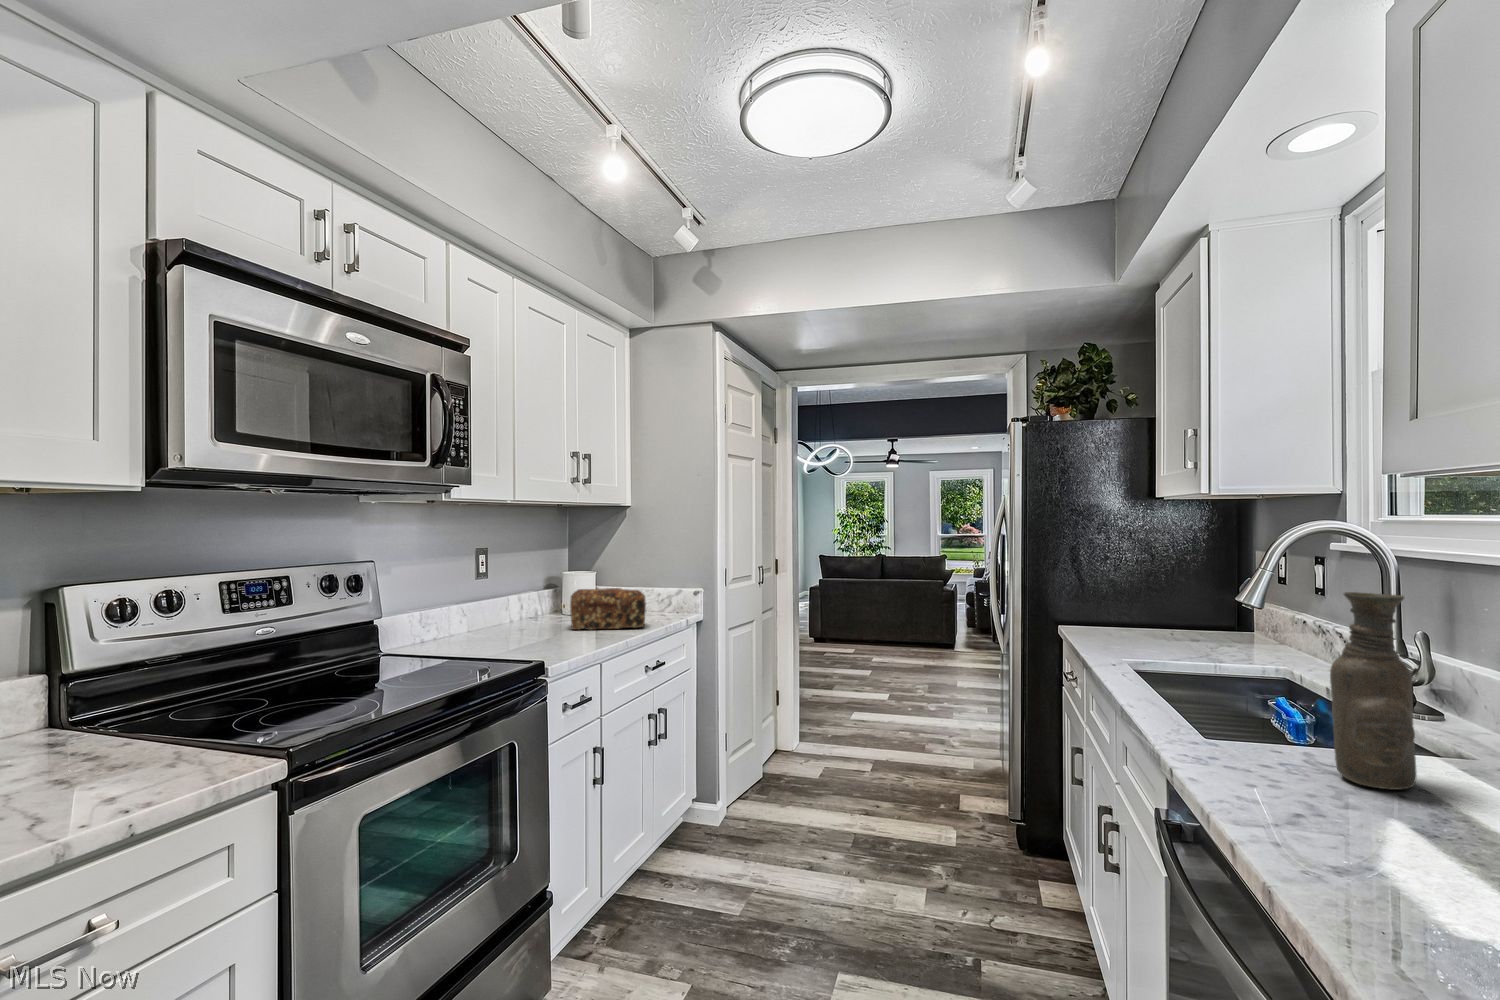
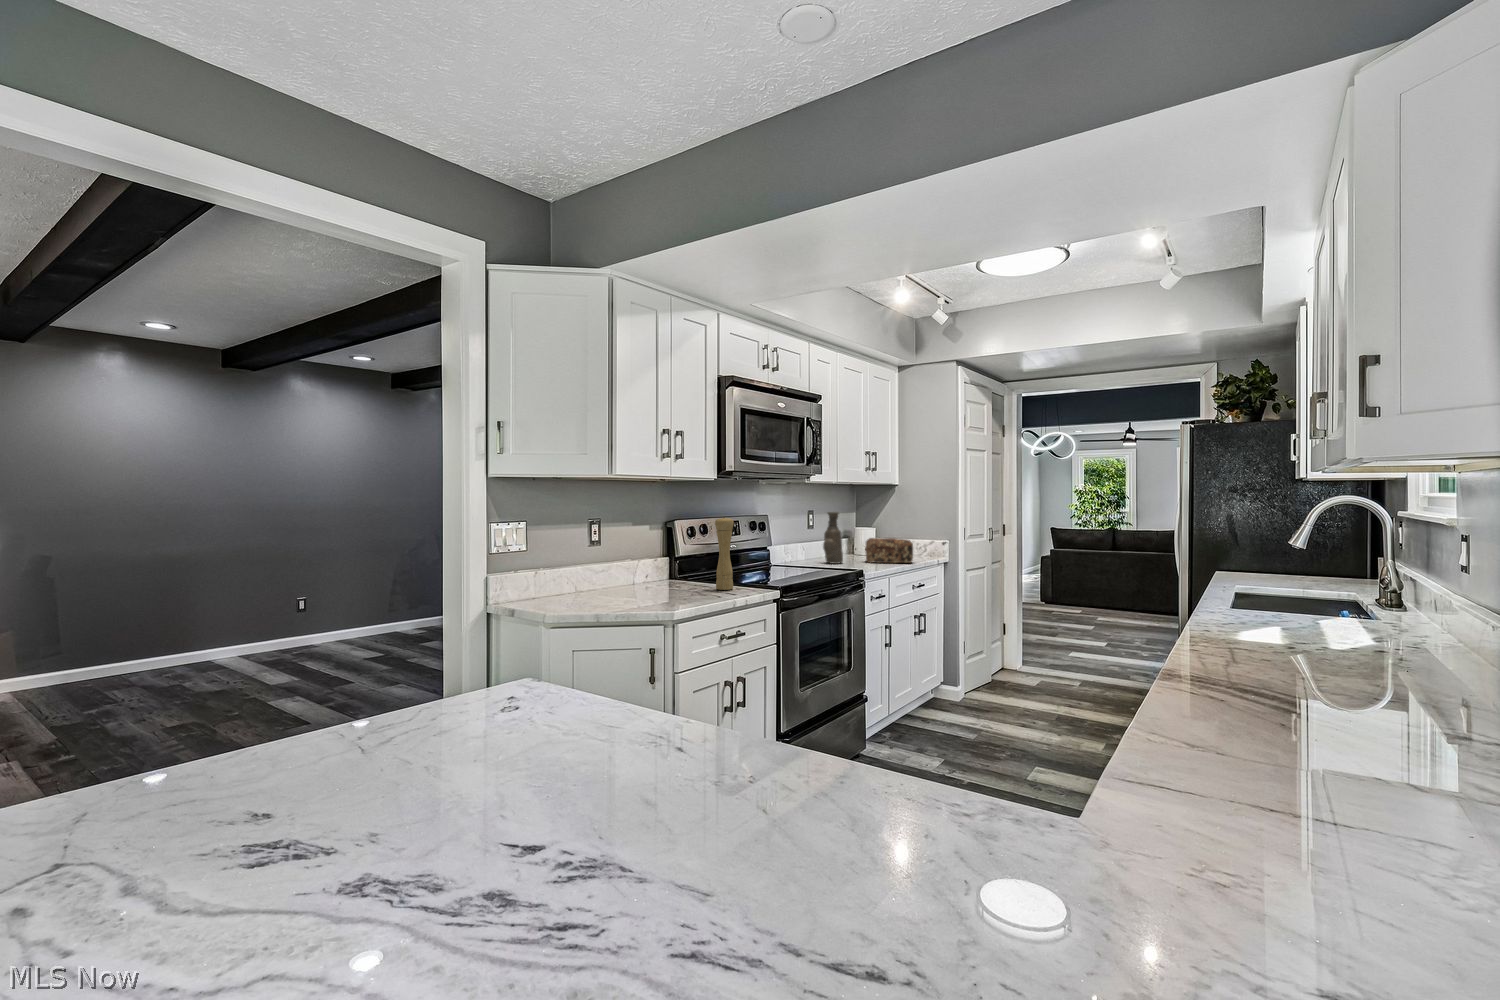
pepper mill: none [95,582,155,773] -> present [715,517,734,590]
vase: present [1330,592,1417,789] -> present [823,512,843,564]

